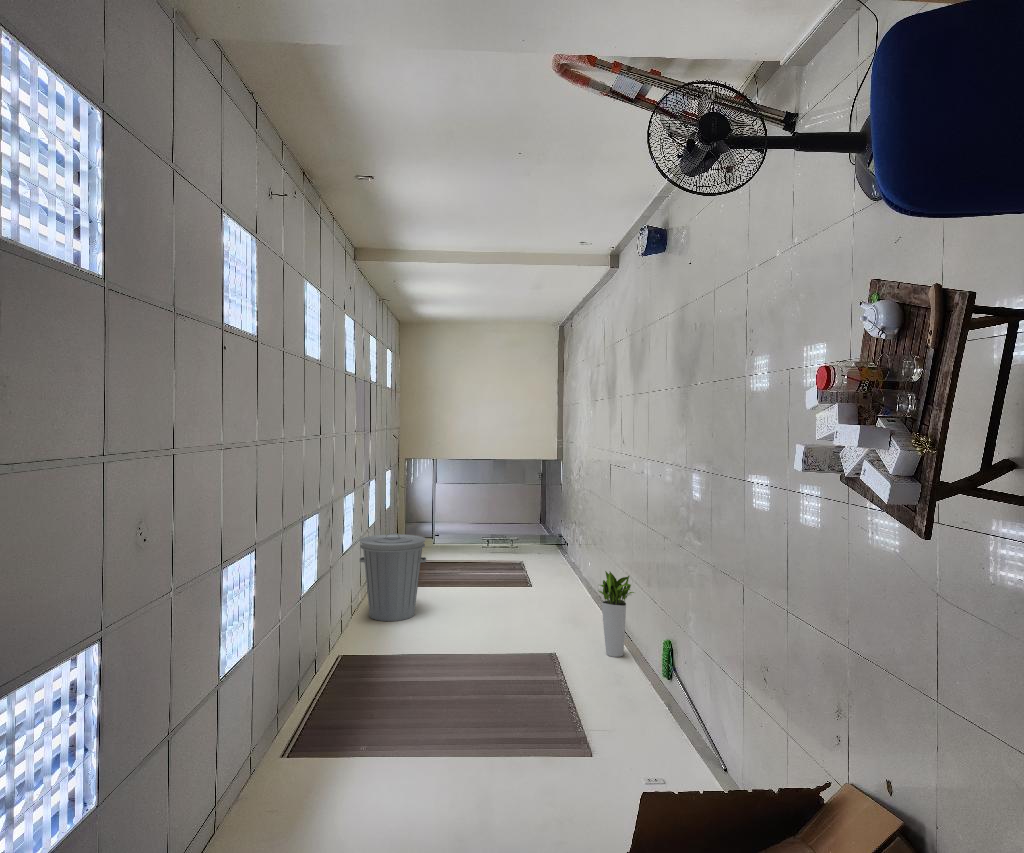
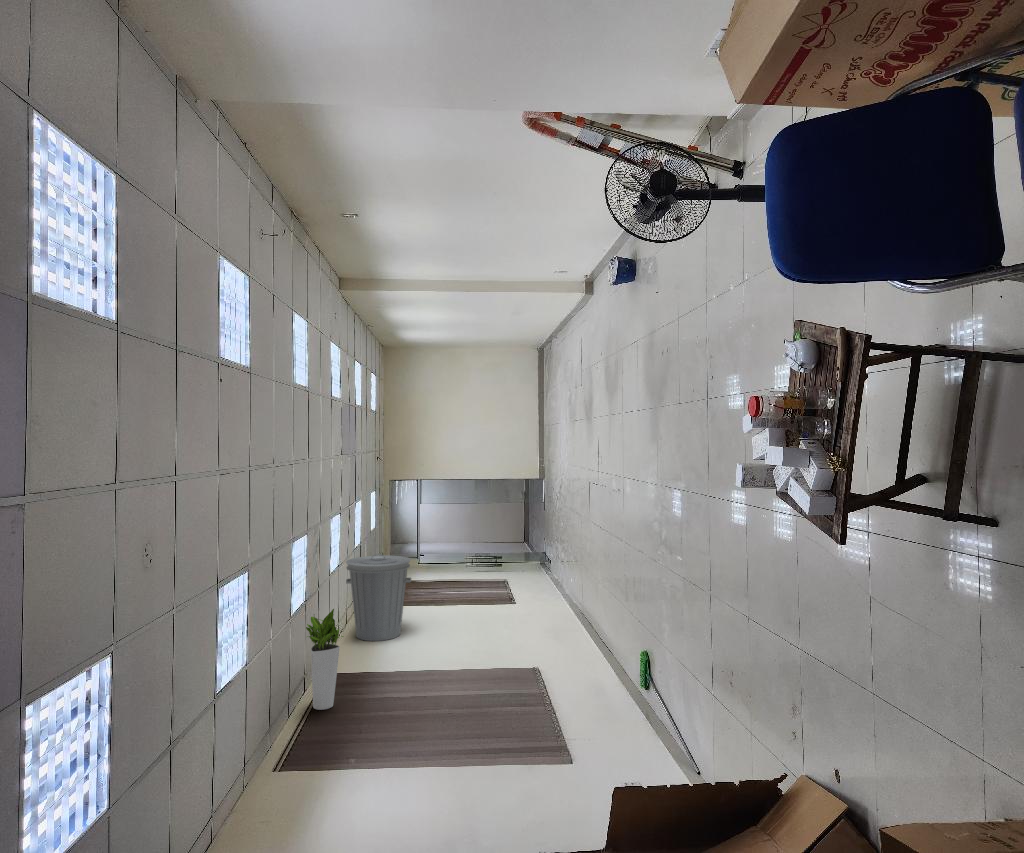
planter: present [599,571,634,657] -> present [306,609,343,710]

